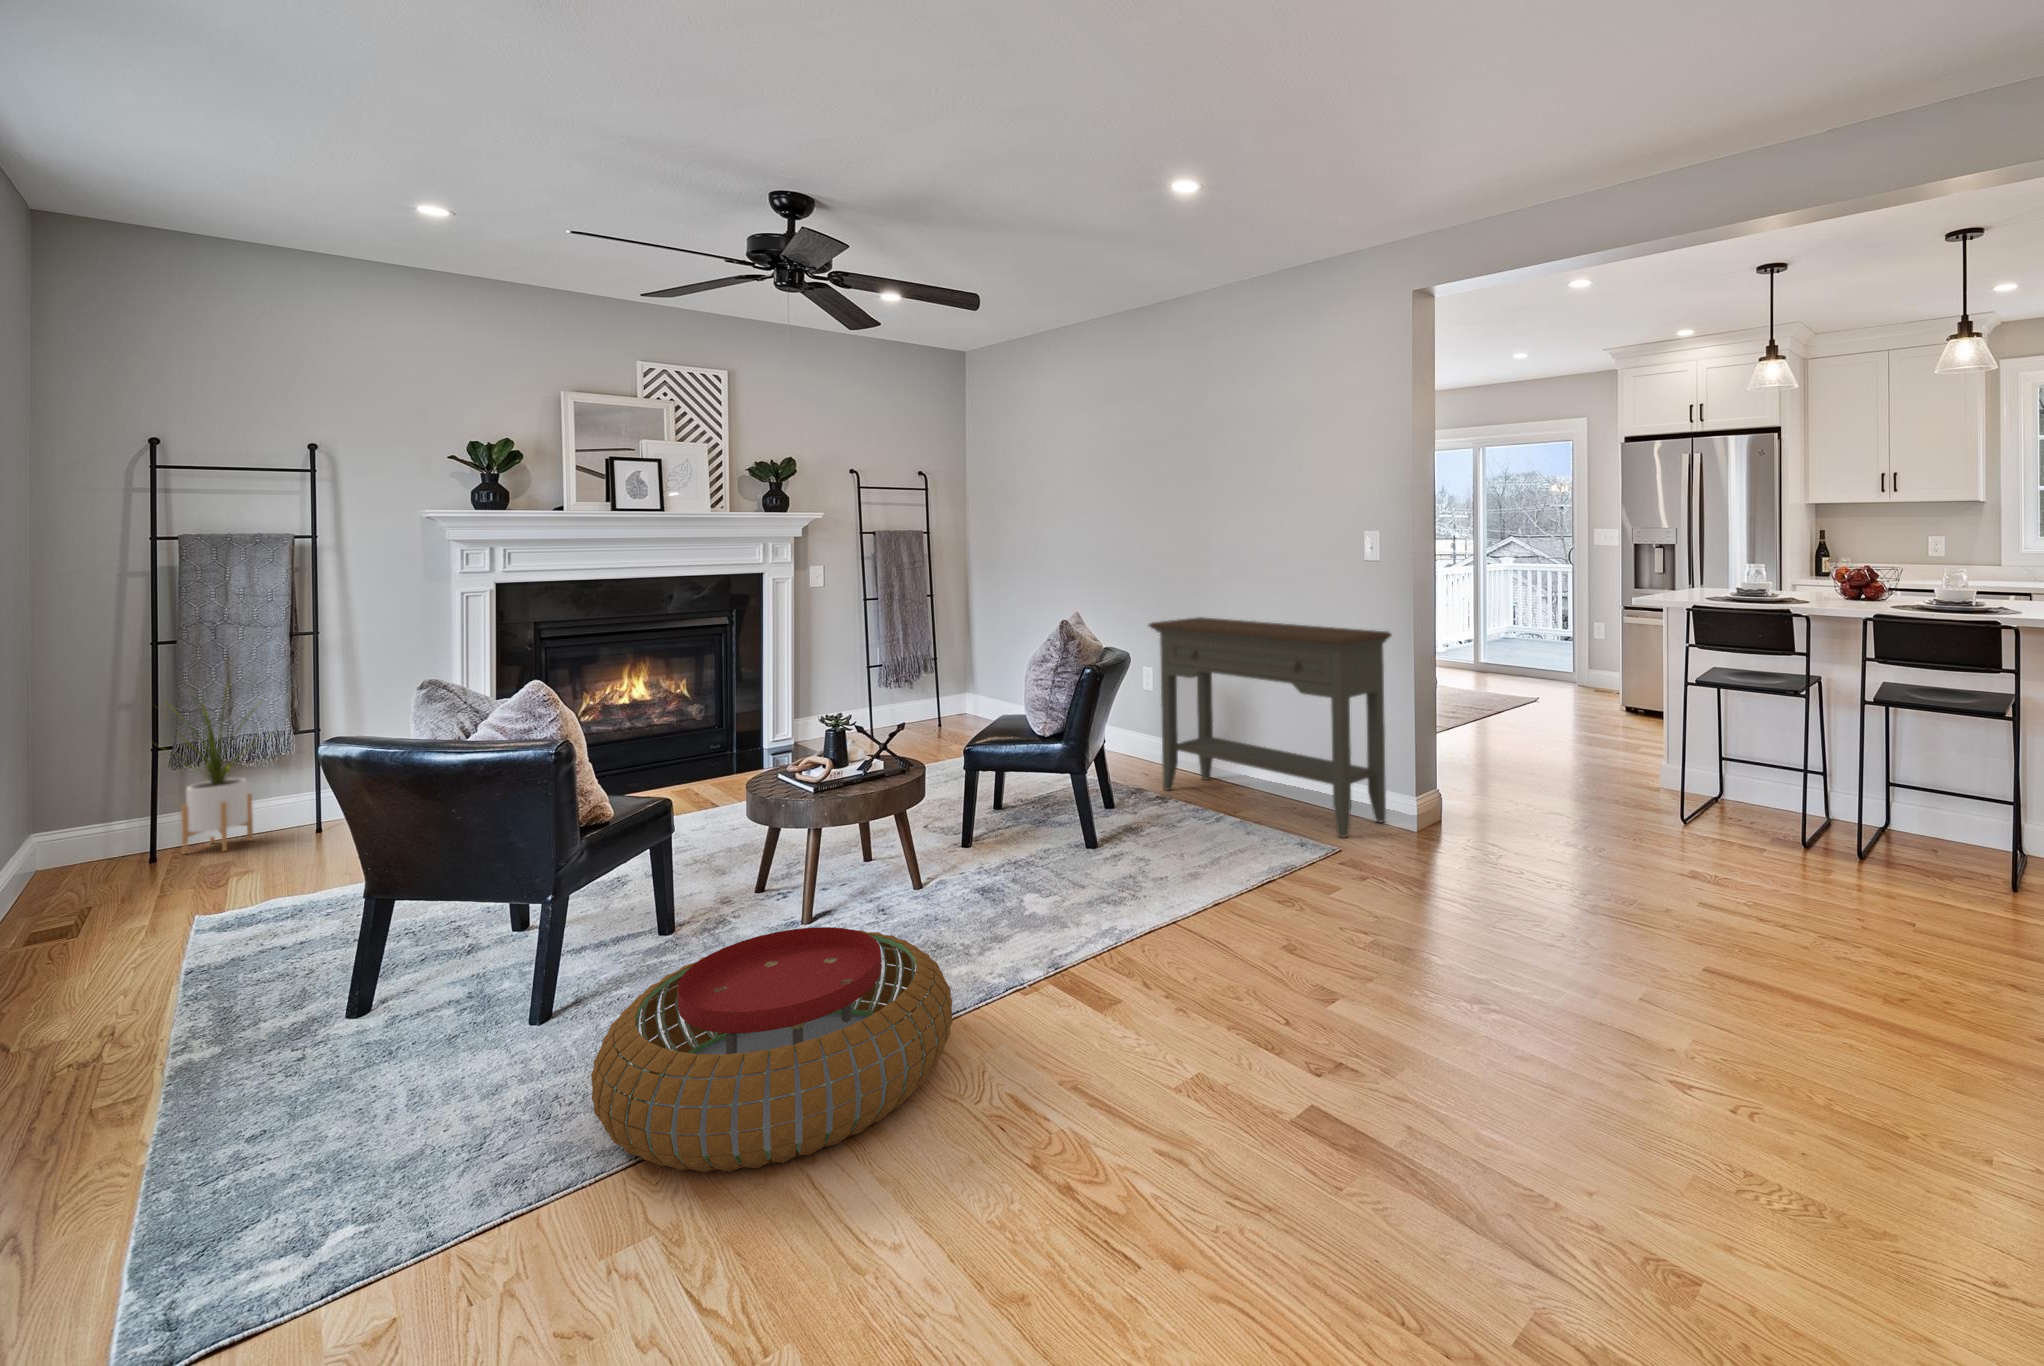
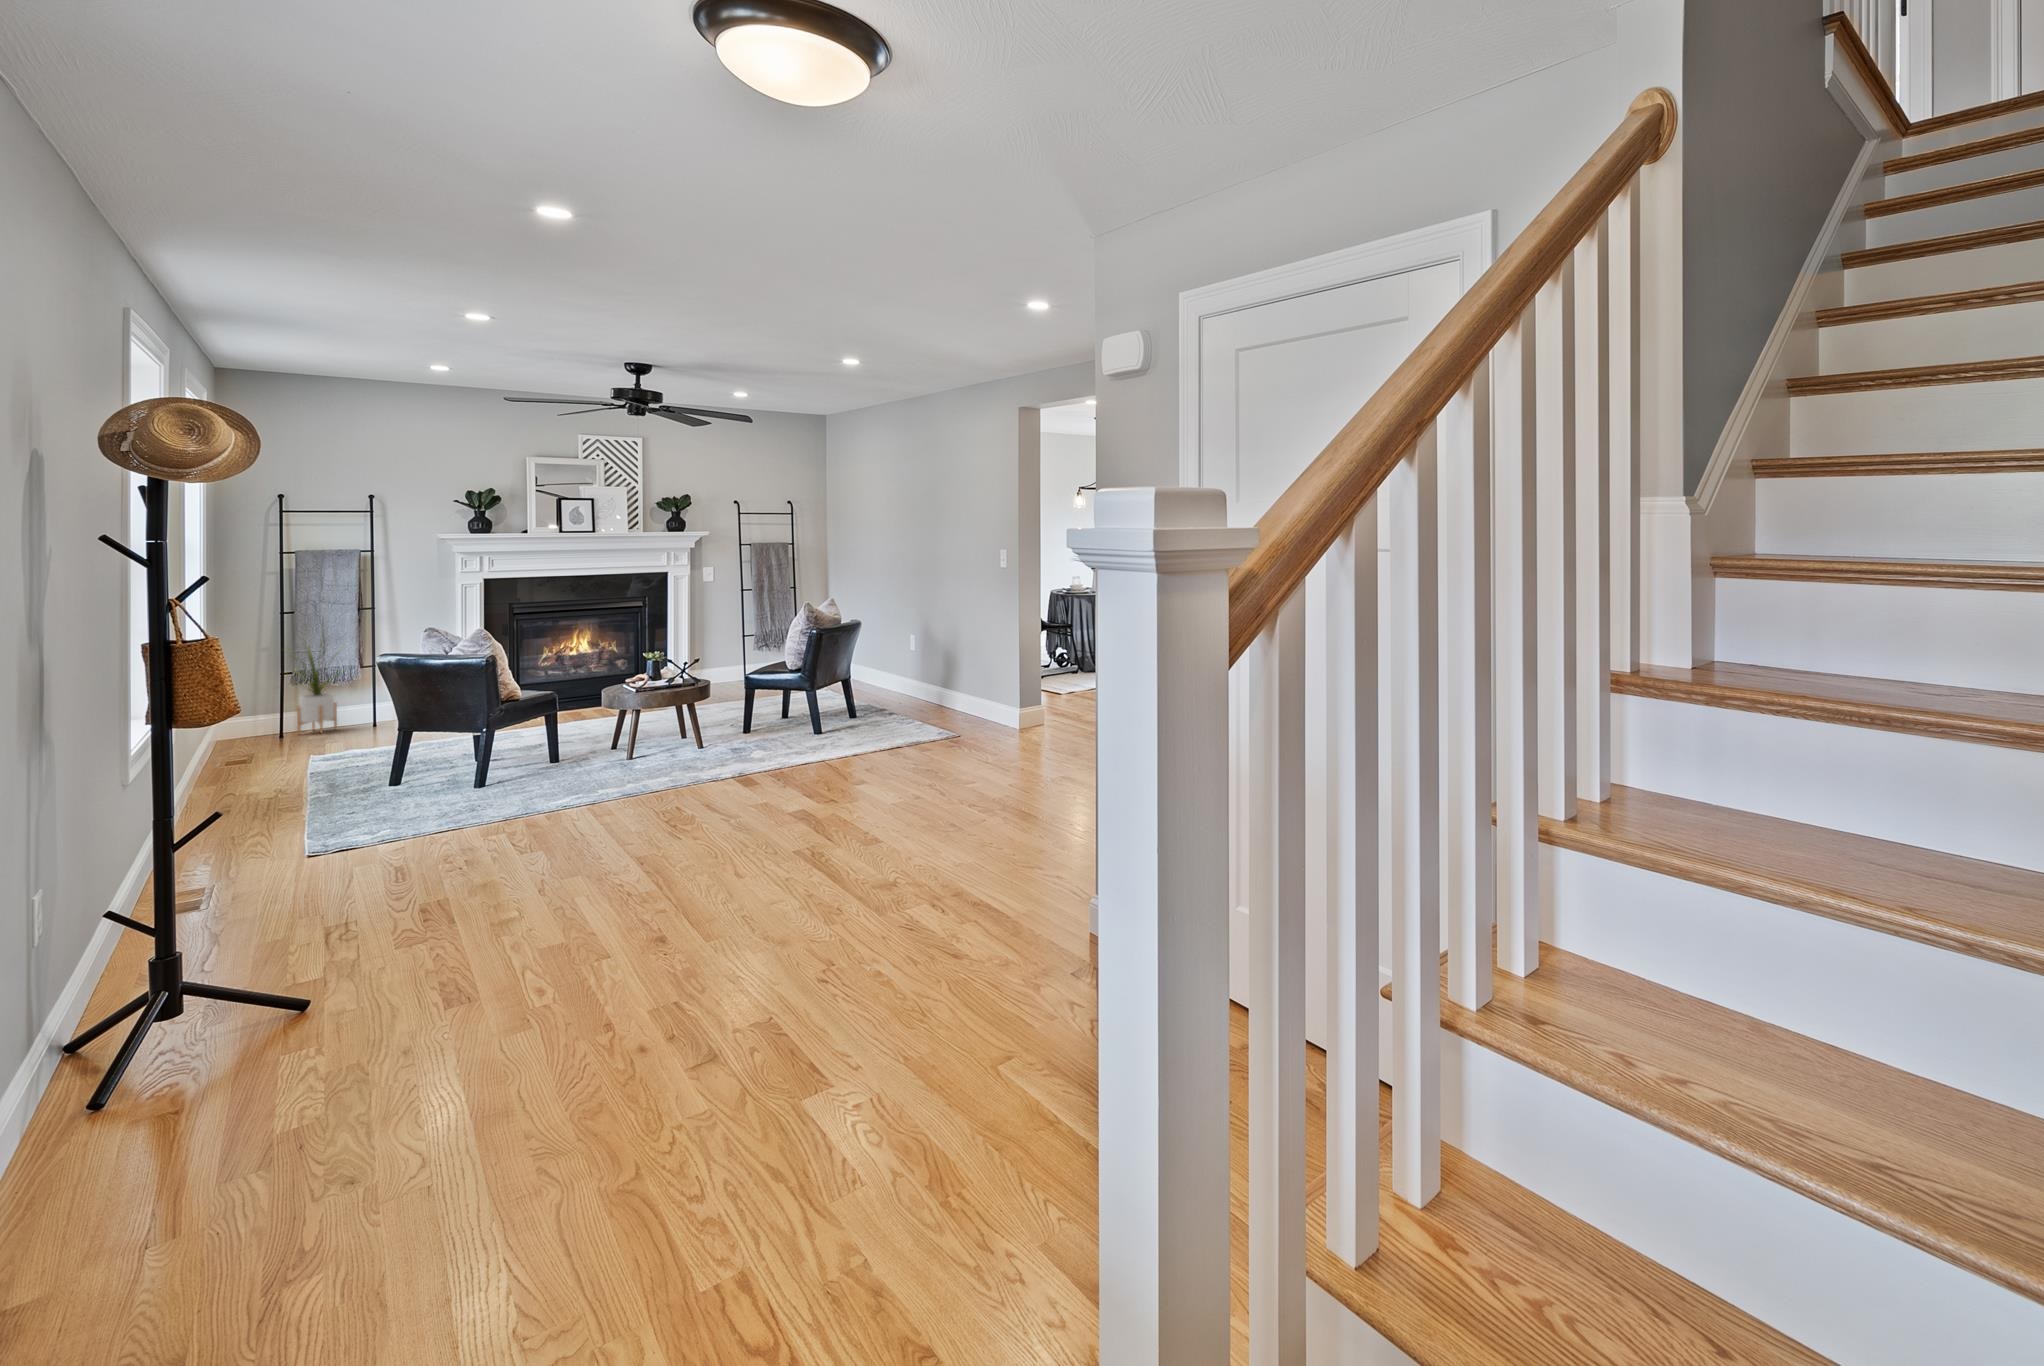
console table: present [1149,617,1391,838] -> none [888,602,1006,729]
pouf: present [591,927,953,1173] -> none [491,742,666,821]

